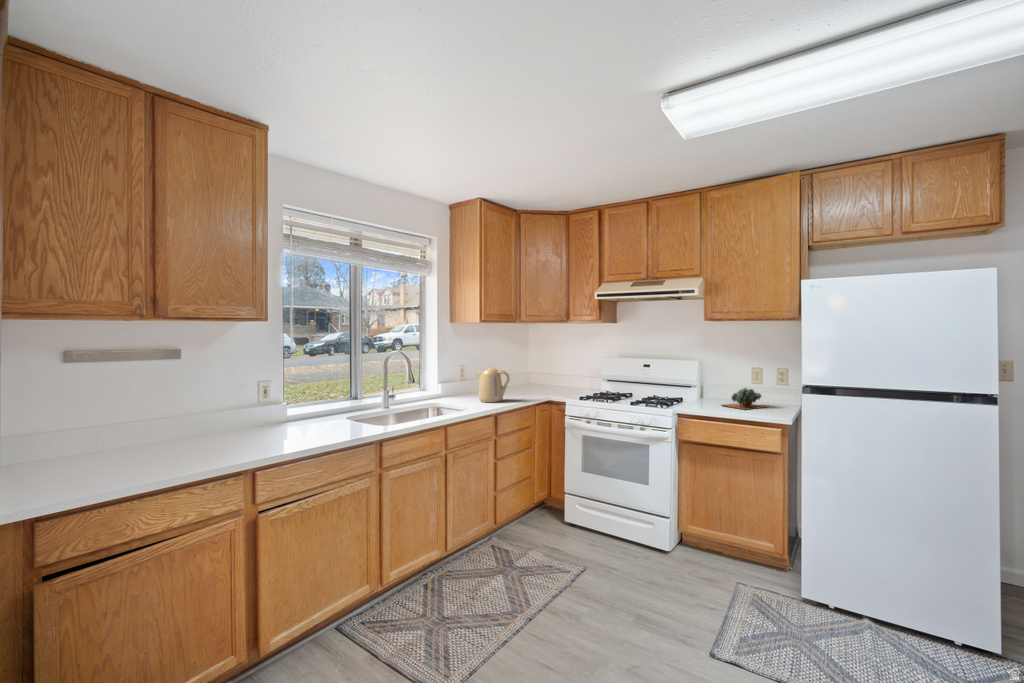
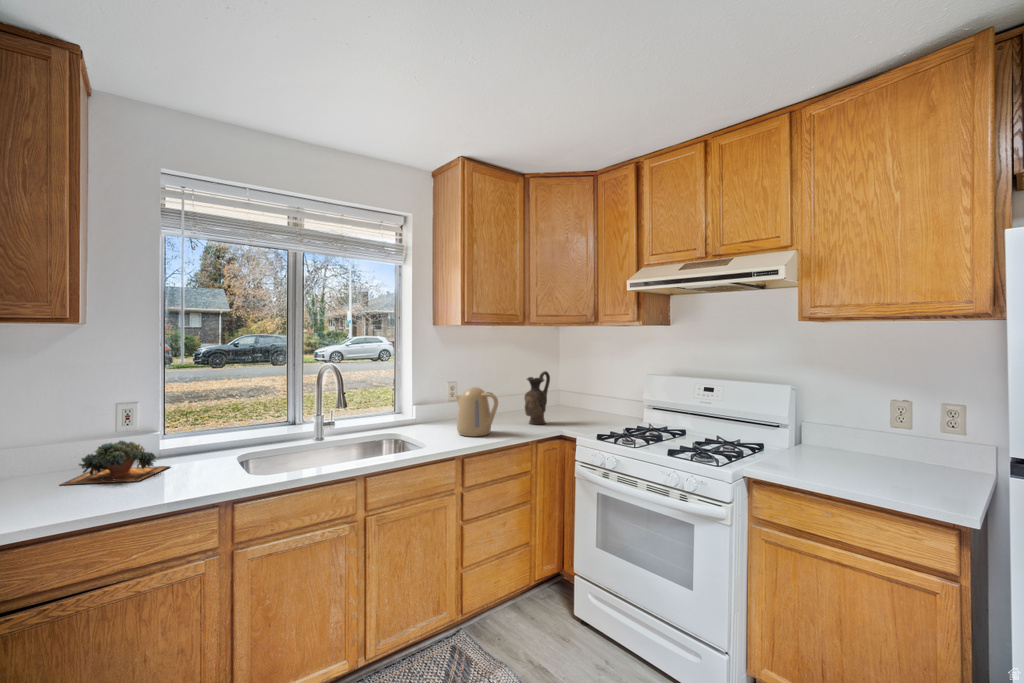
ceramic pitcher: none [518,356,536,394] -> present [525,371,550,424]
succulent plant: present [722,388,766,410] -> present [60,441,170,485]

